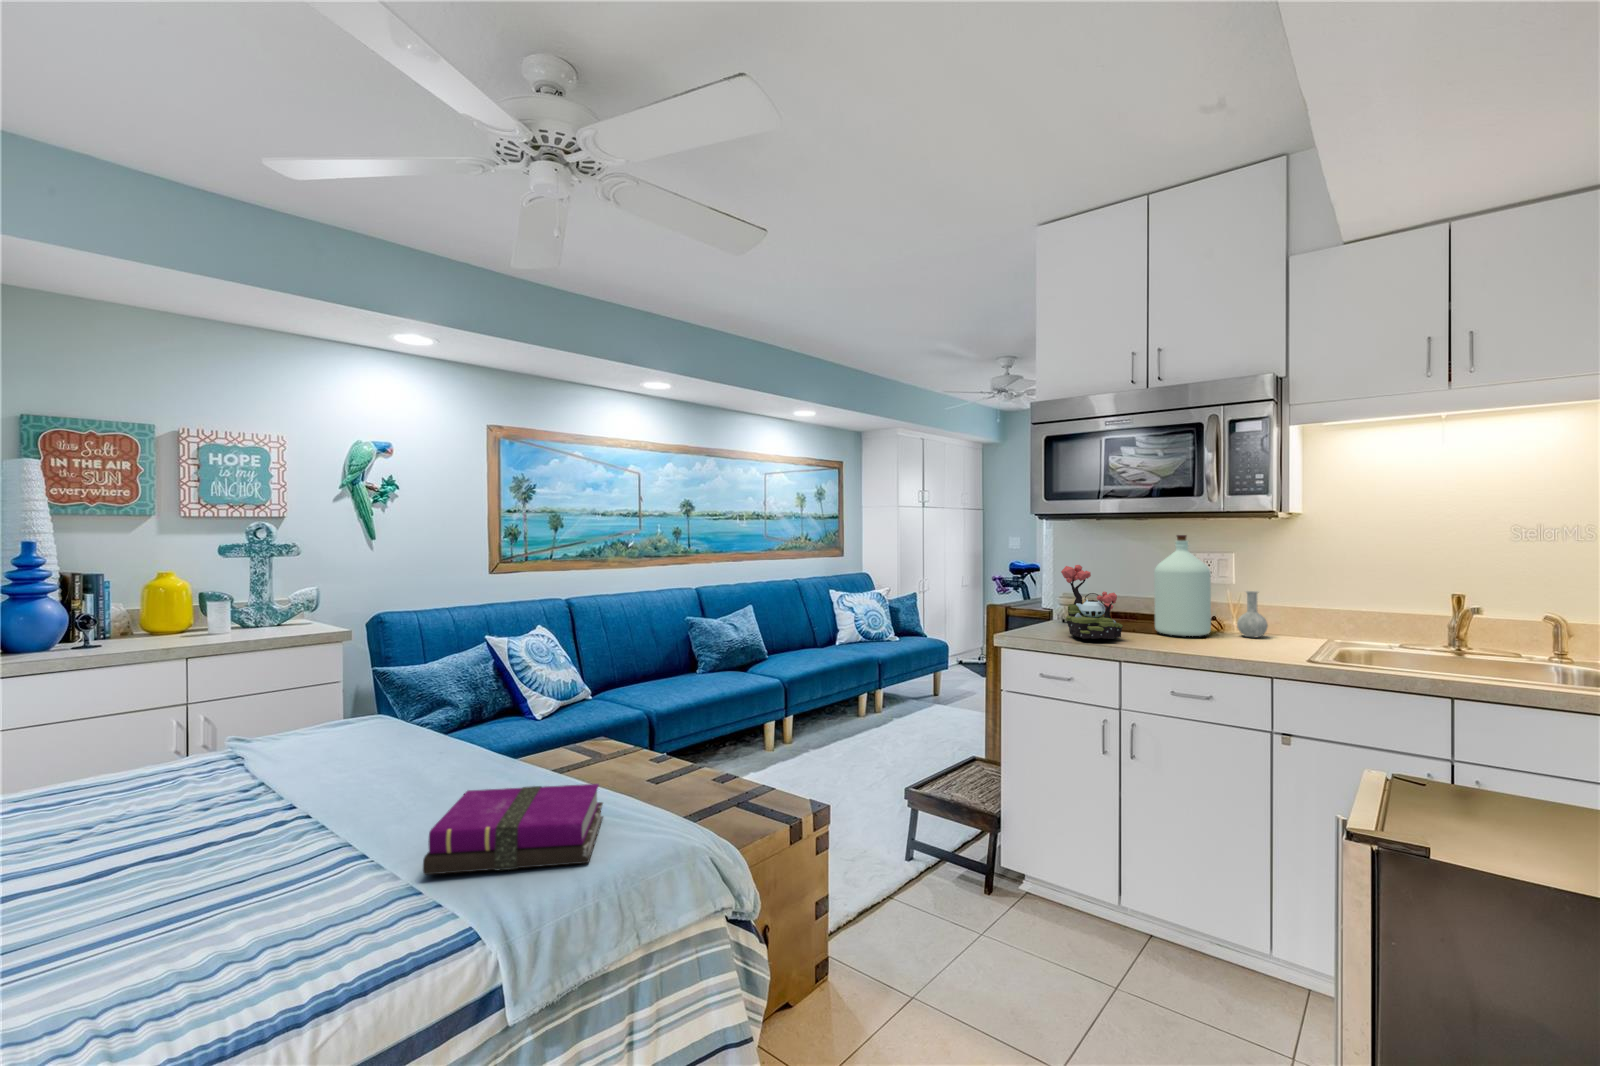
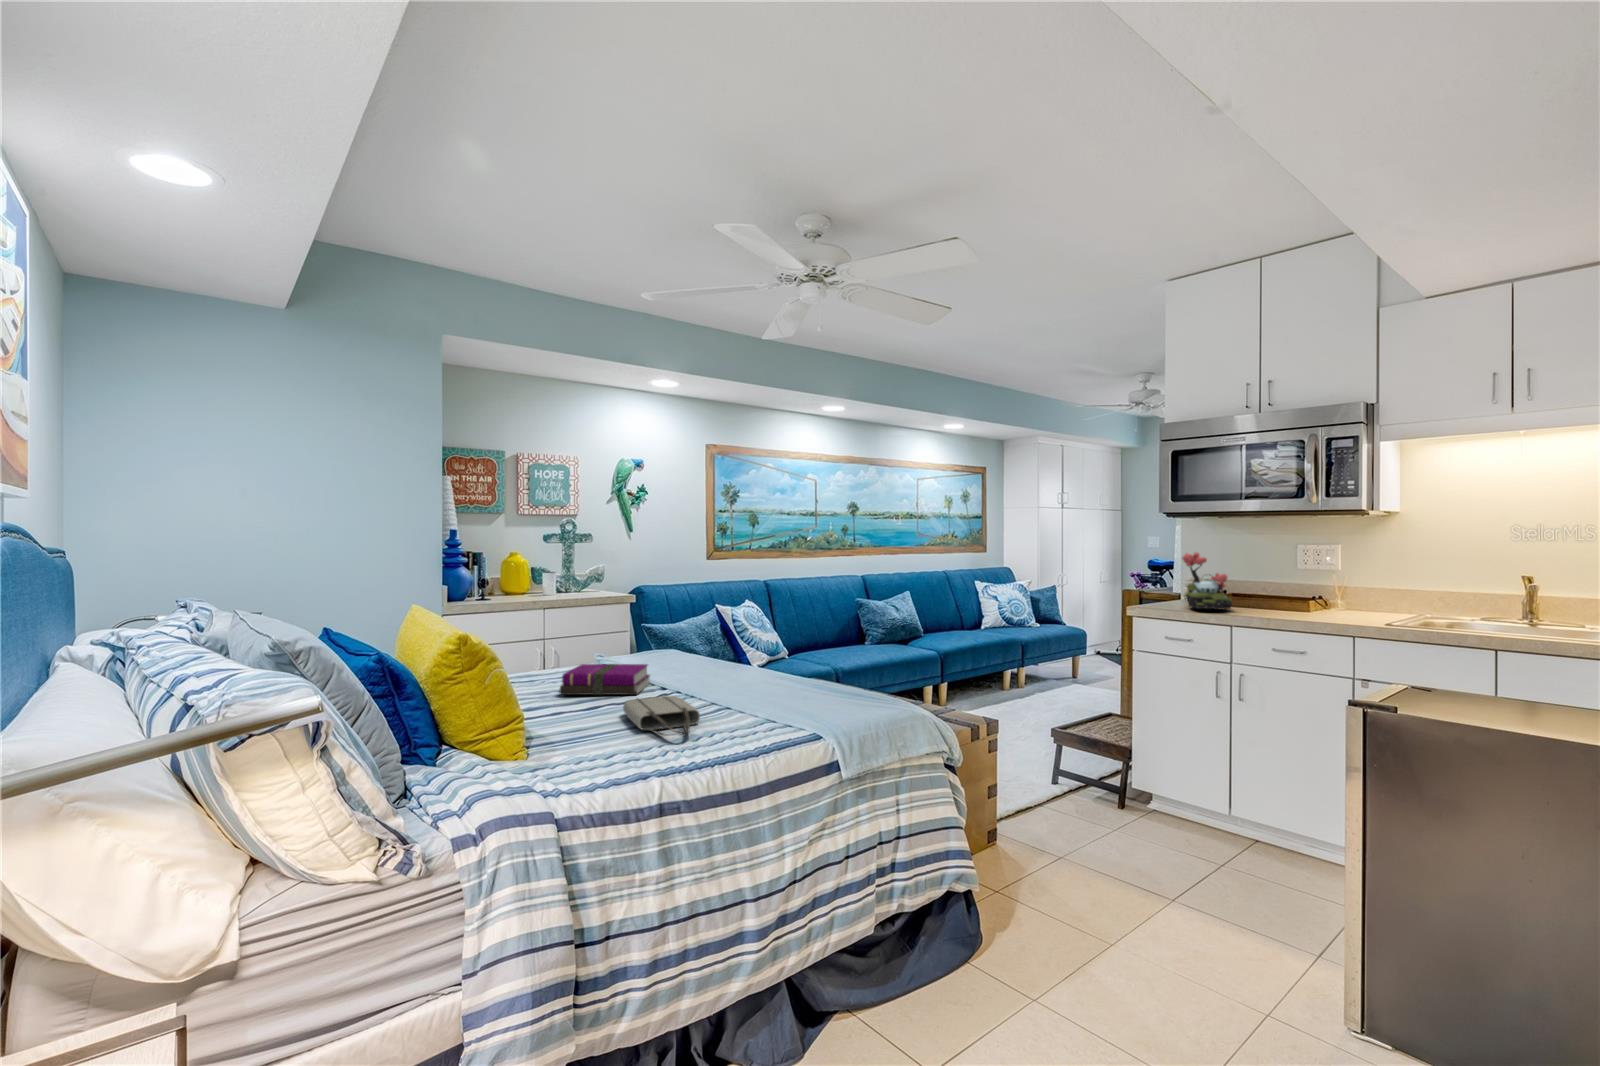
bottle: present [1154,535,1268,637] -> none [1262,529,1360,612]
notebook: present [423,784,603,875] -> present [560,664,650,695]
tote bag: none [100,841,262,974] -> present [623,696,700,735]

